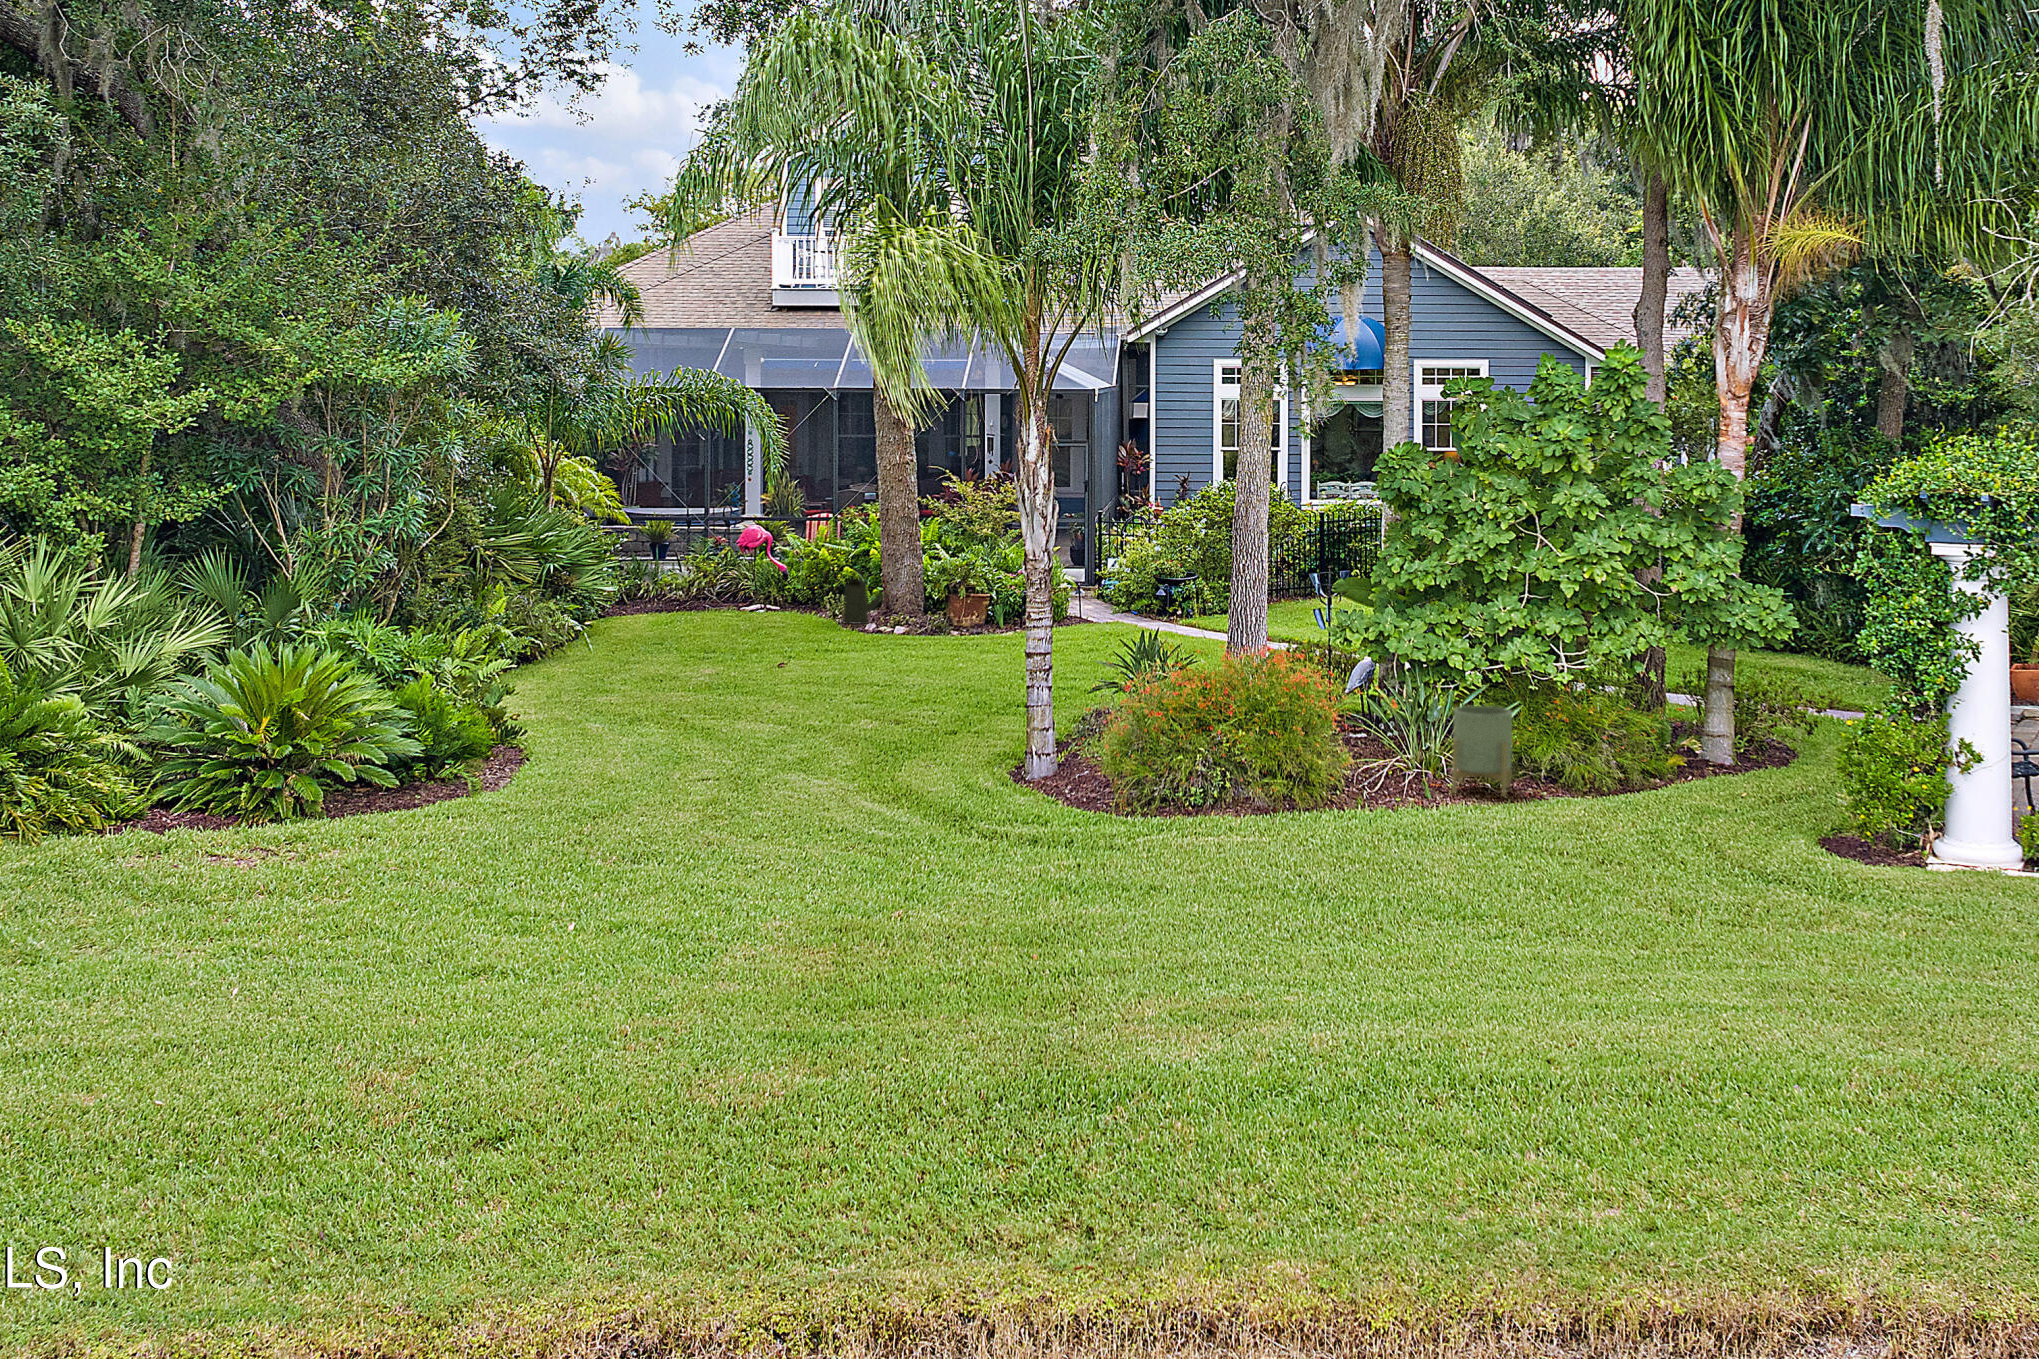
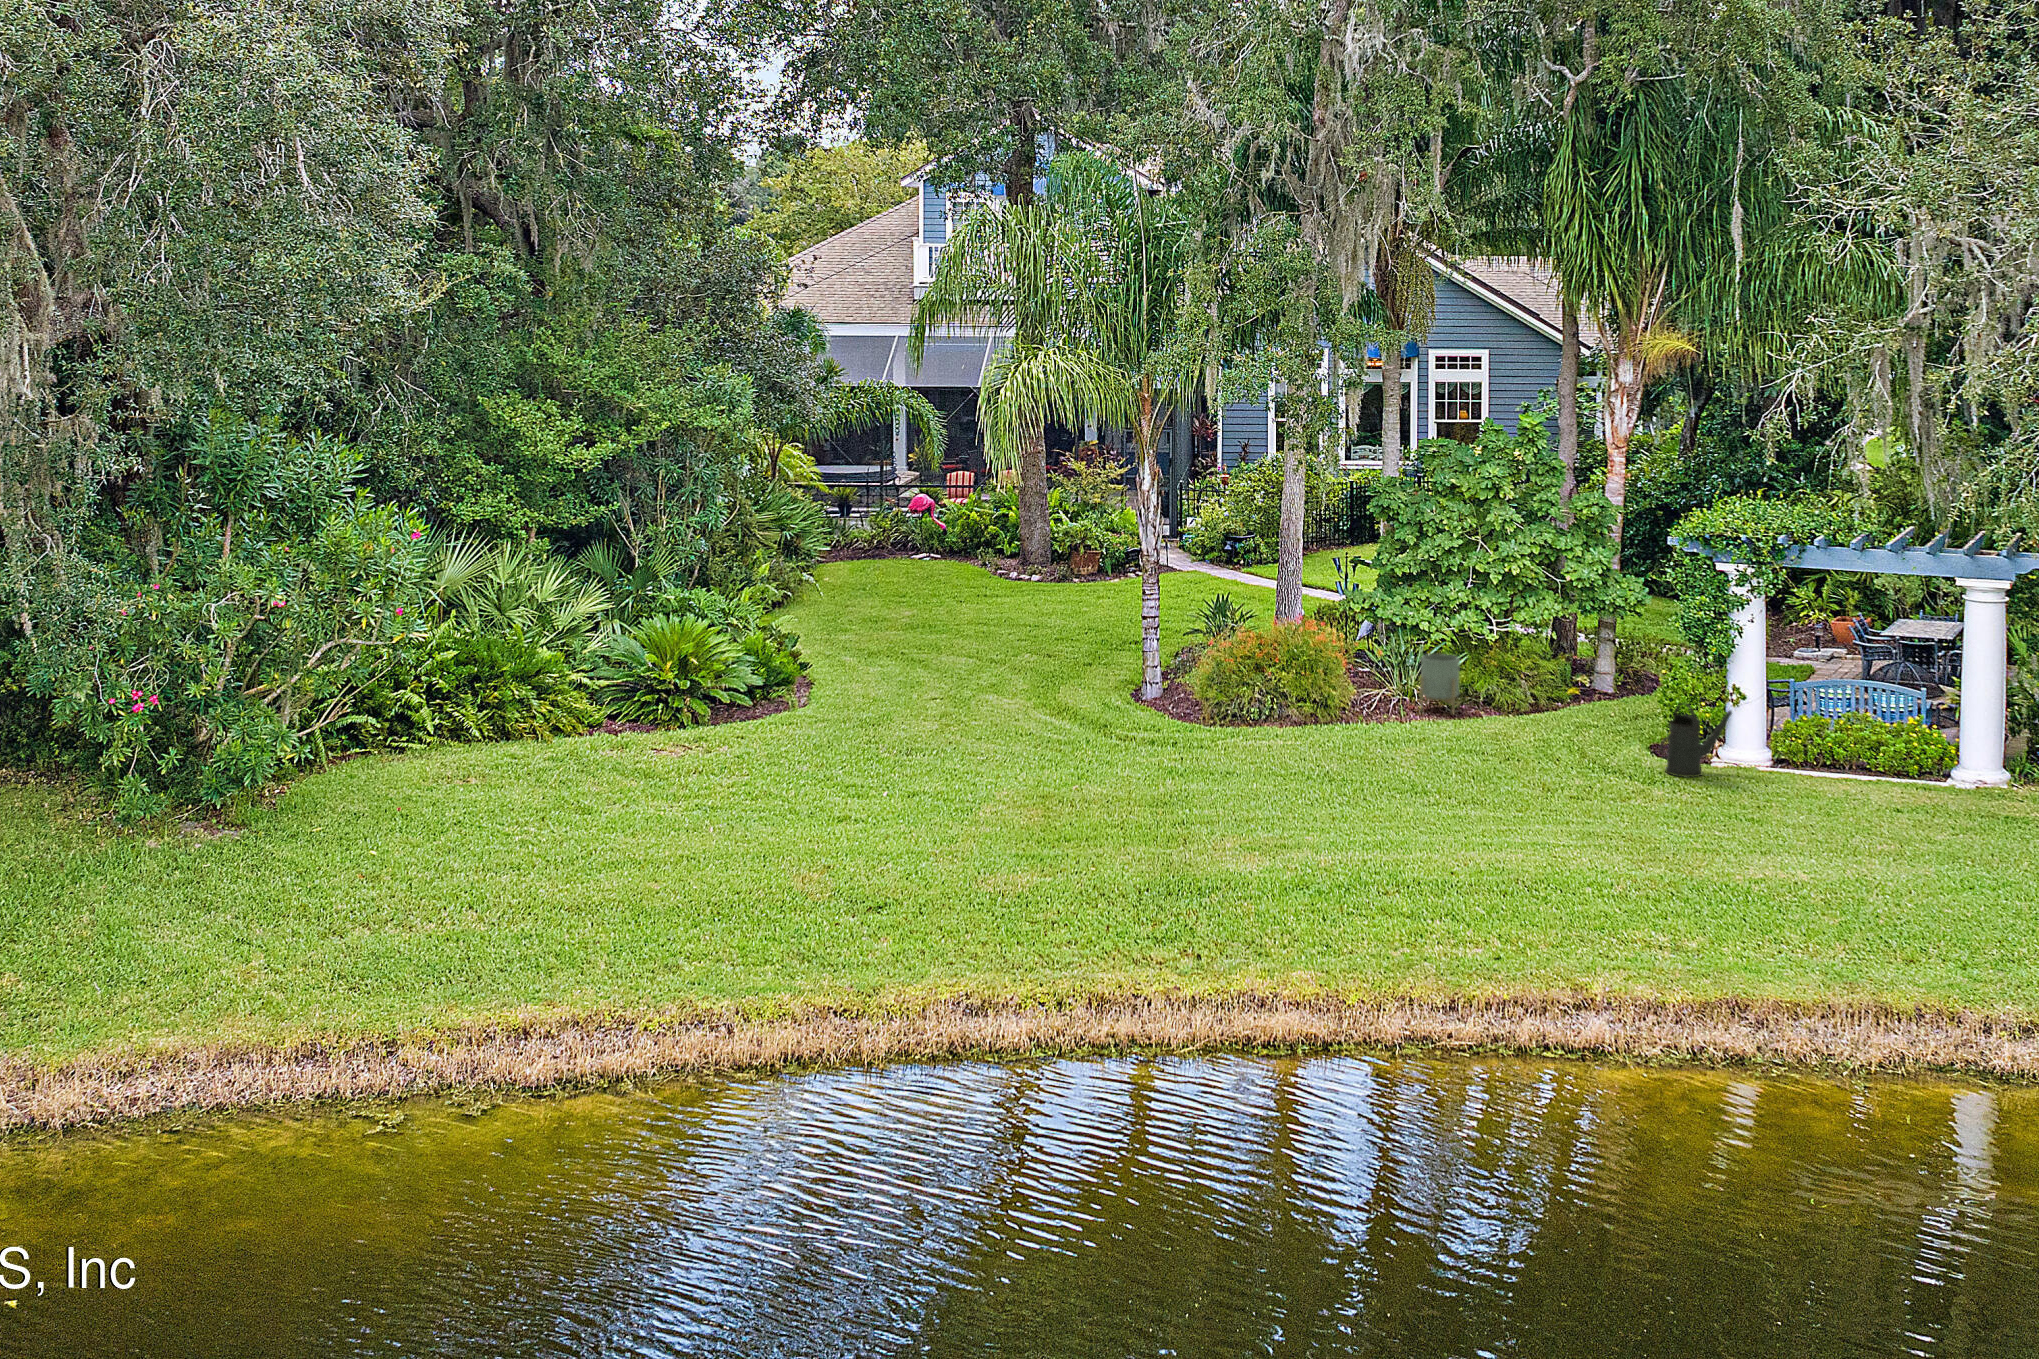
watering can: present [837,570,882,624] -> present [1660,703,1732,777]

